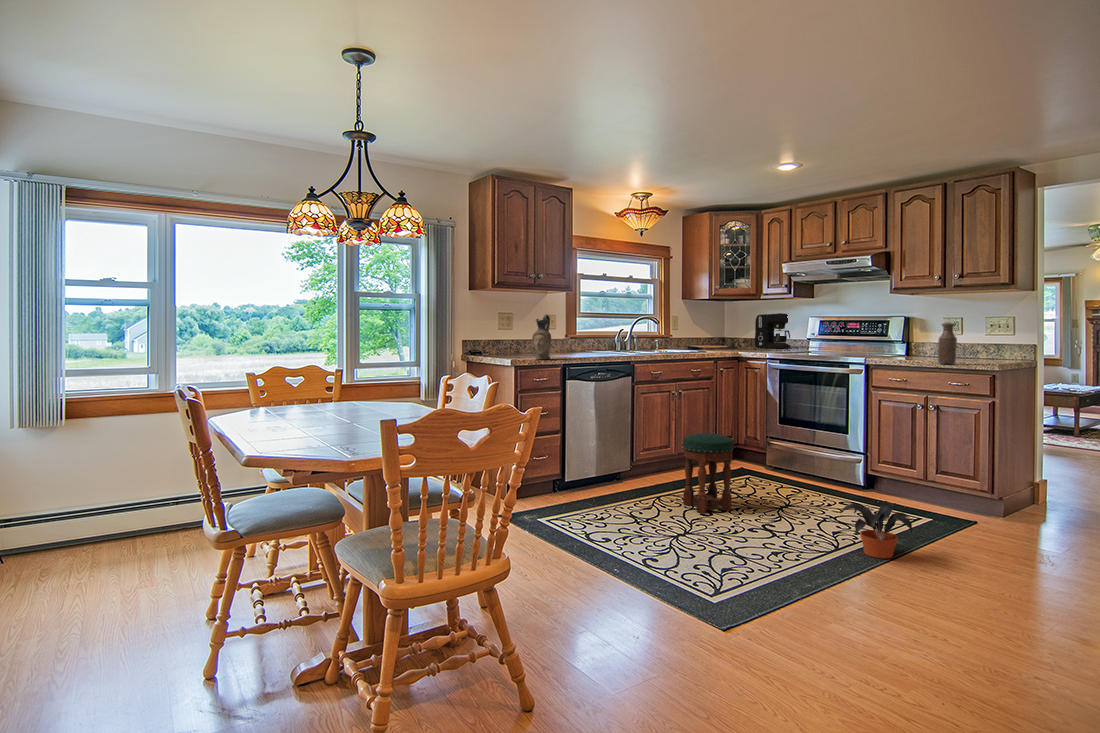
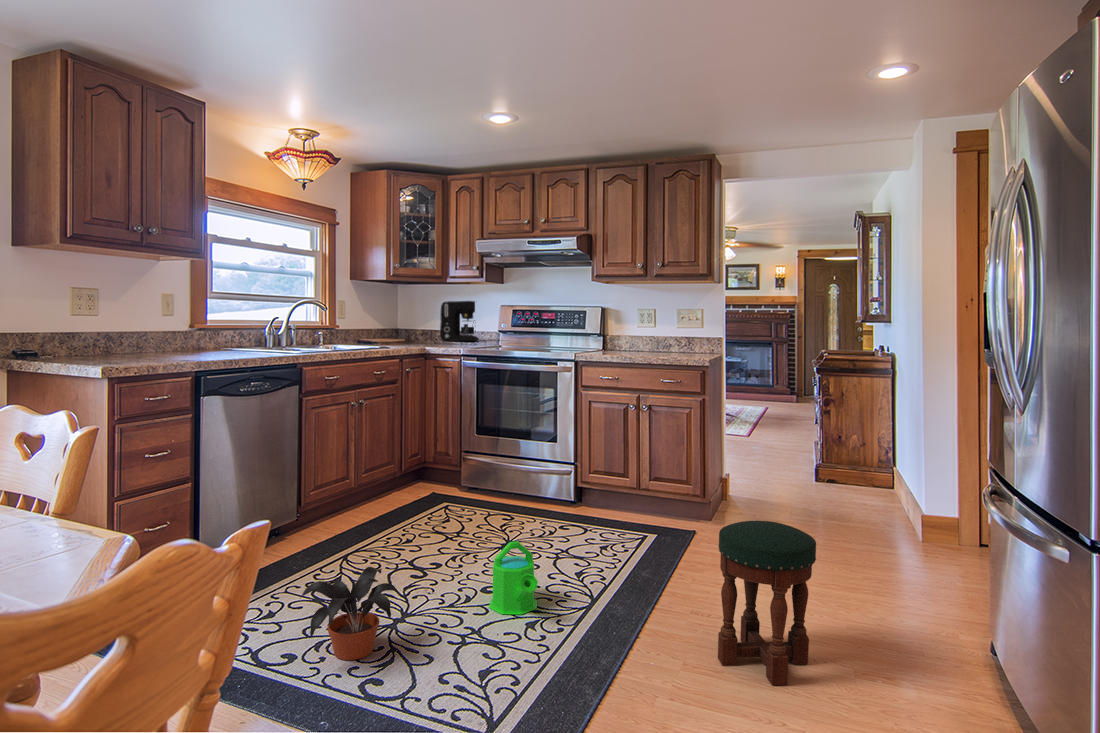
ceramic pitcher: present [532,314,551,359] -> none [129,291,165,364]
bottle: present [938,323,957,364] -> none [651,316,668,360]
stool: present [683,433,734,513] -> present [718,521,816,685]
watering can: none [747,494,787,548] -> present [489,541,538,615]
potted plant: present [840,501,912,558] -> present [301,567,399,660]

